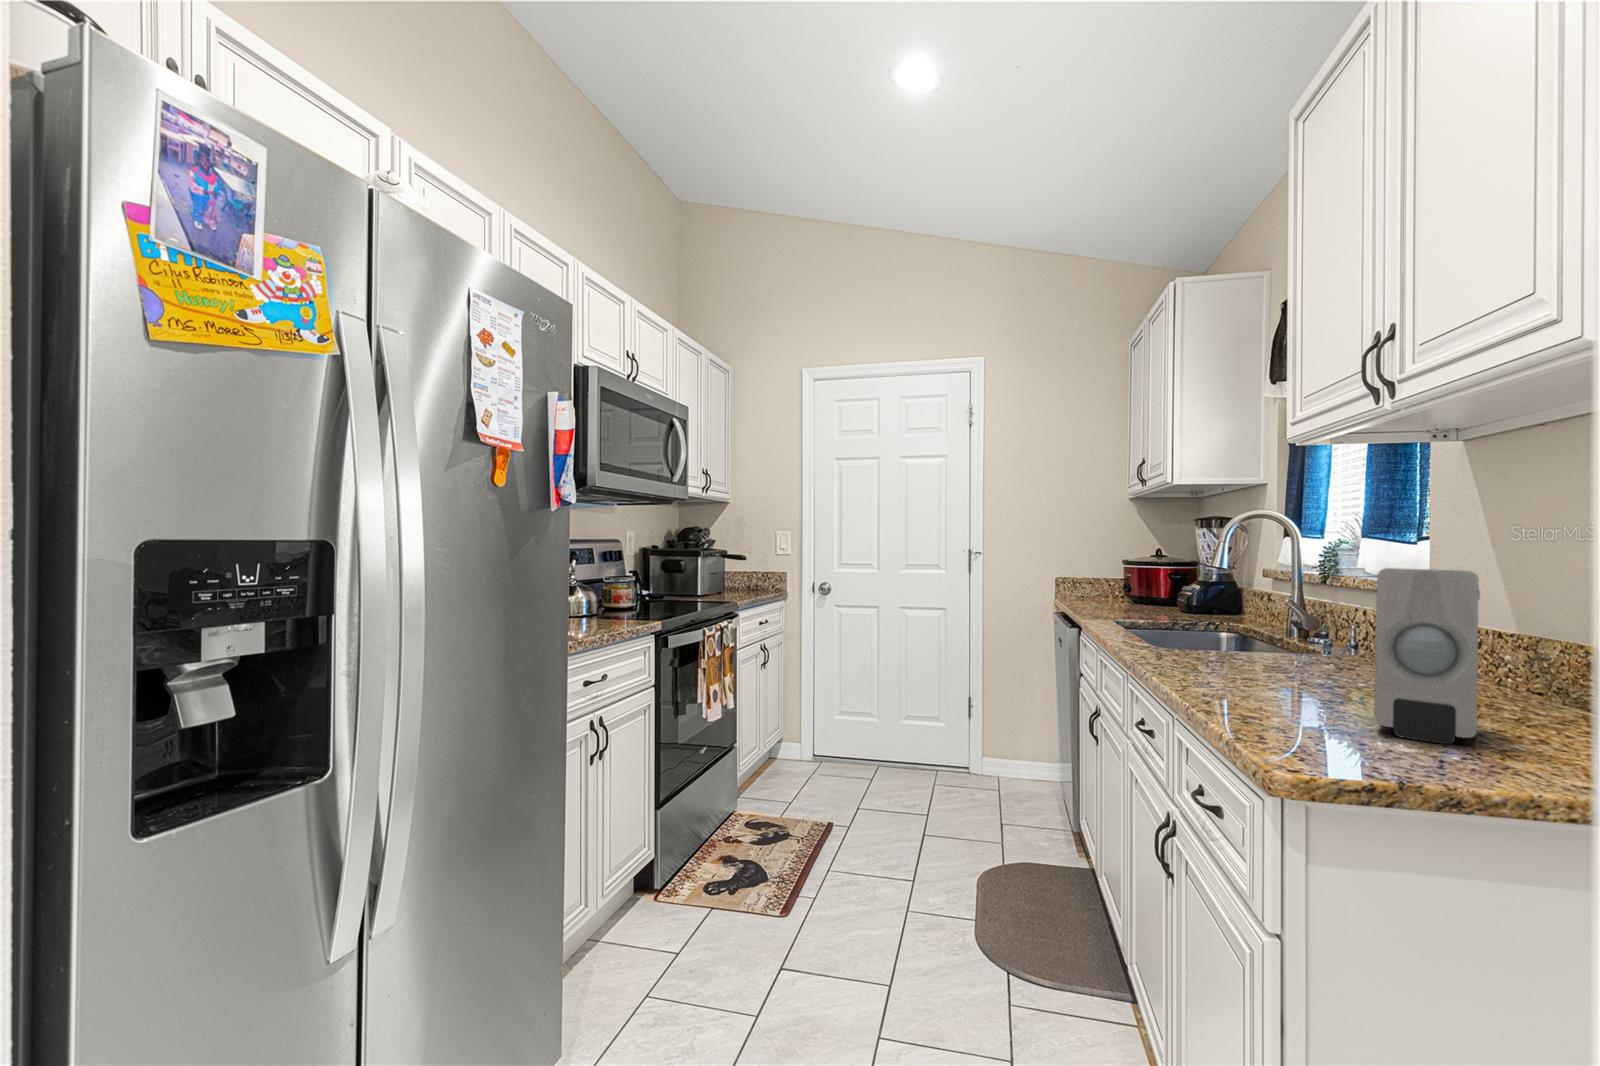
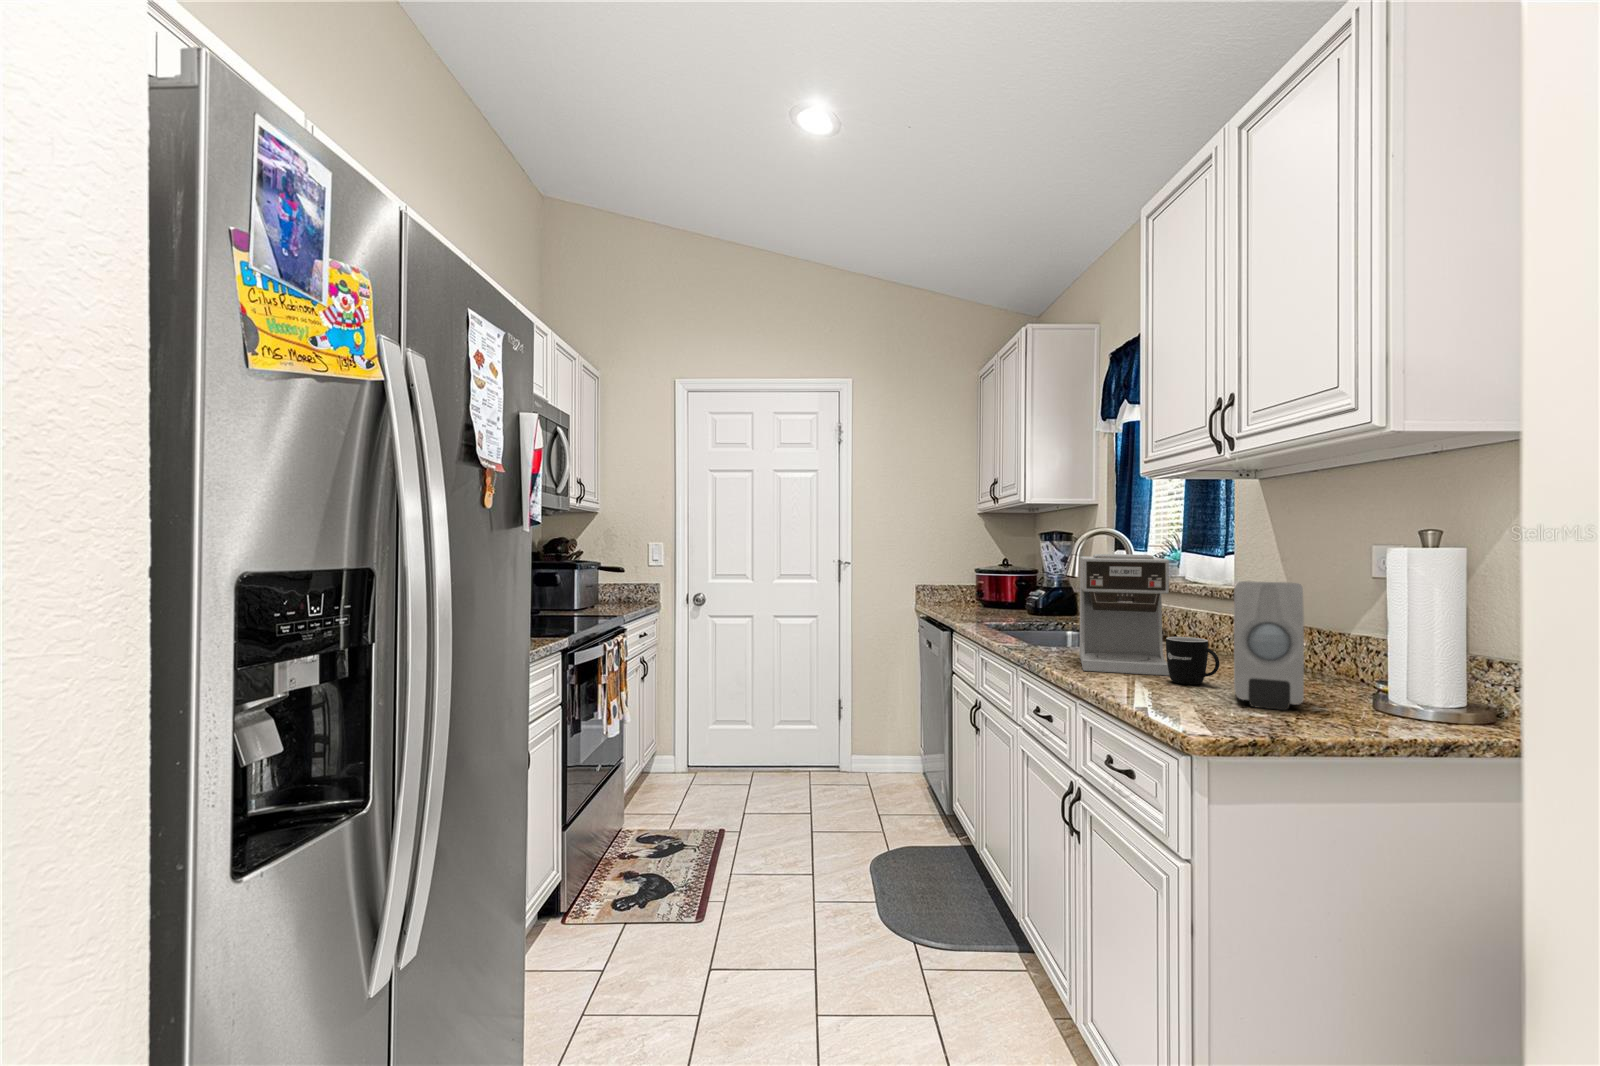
coffee maker: none [1192,537,1309,689] -> present [1080,554,1169,676]
mug: none [1296,640,1369,702] -> present [1166,637,1219,684]

